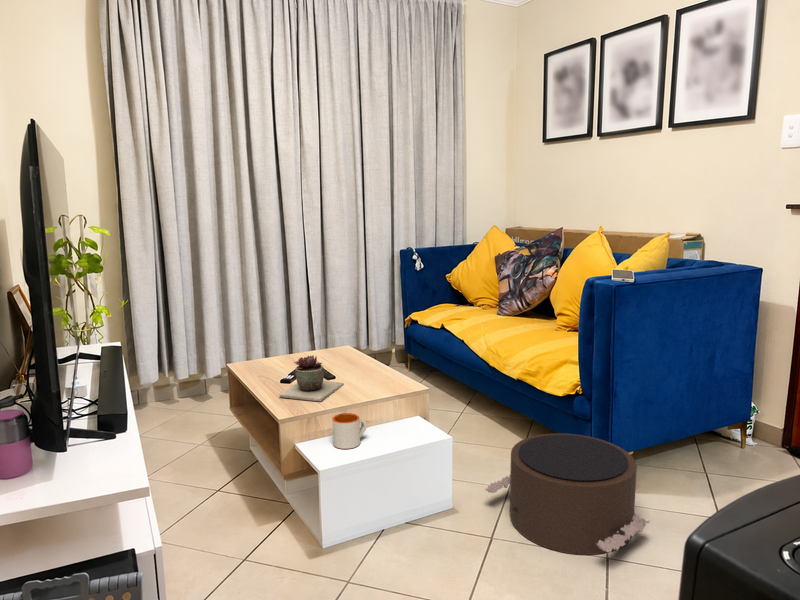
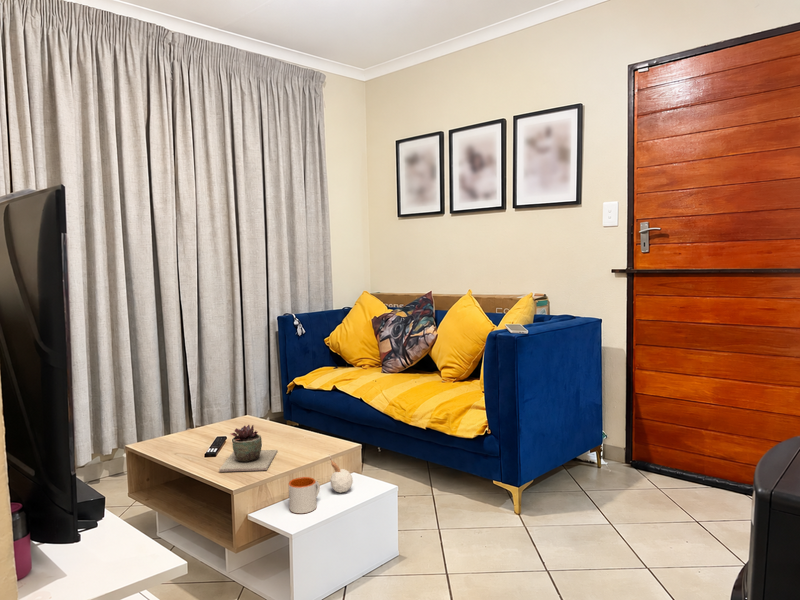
candle: none [382,394,405,434] -> present [330,459,353,493]
pouf: present [485,433,650,555] -> none [426,470,570,575]

